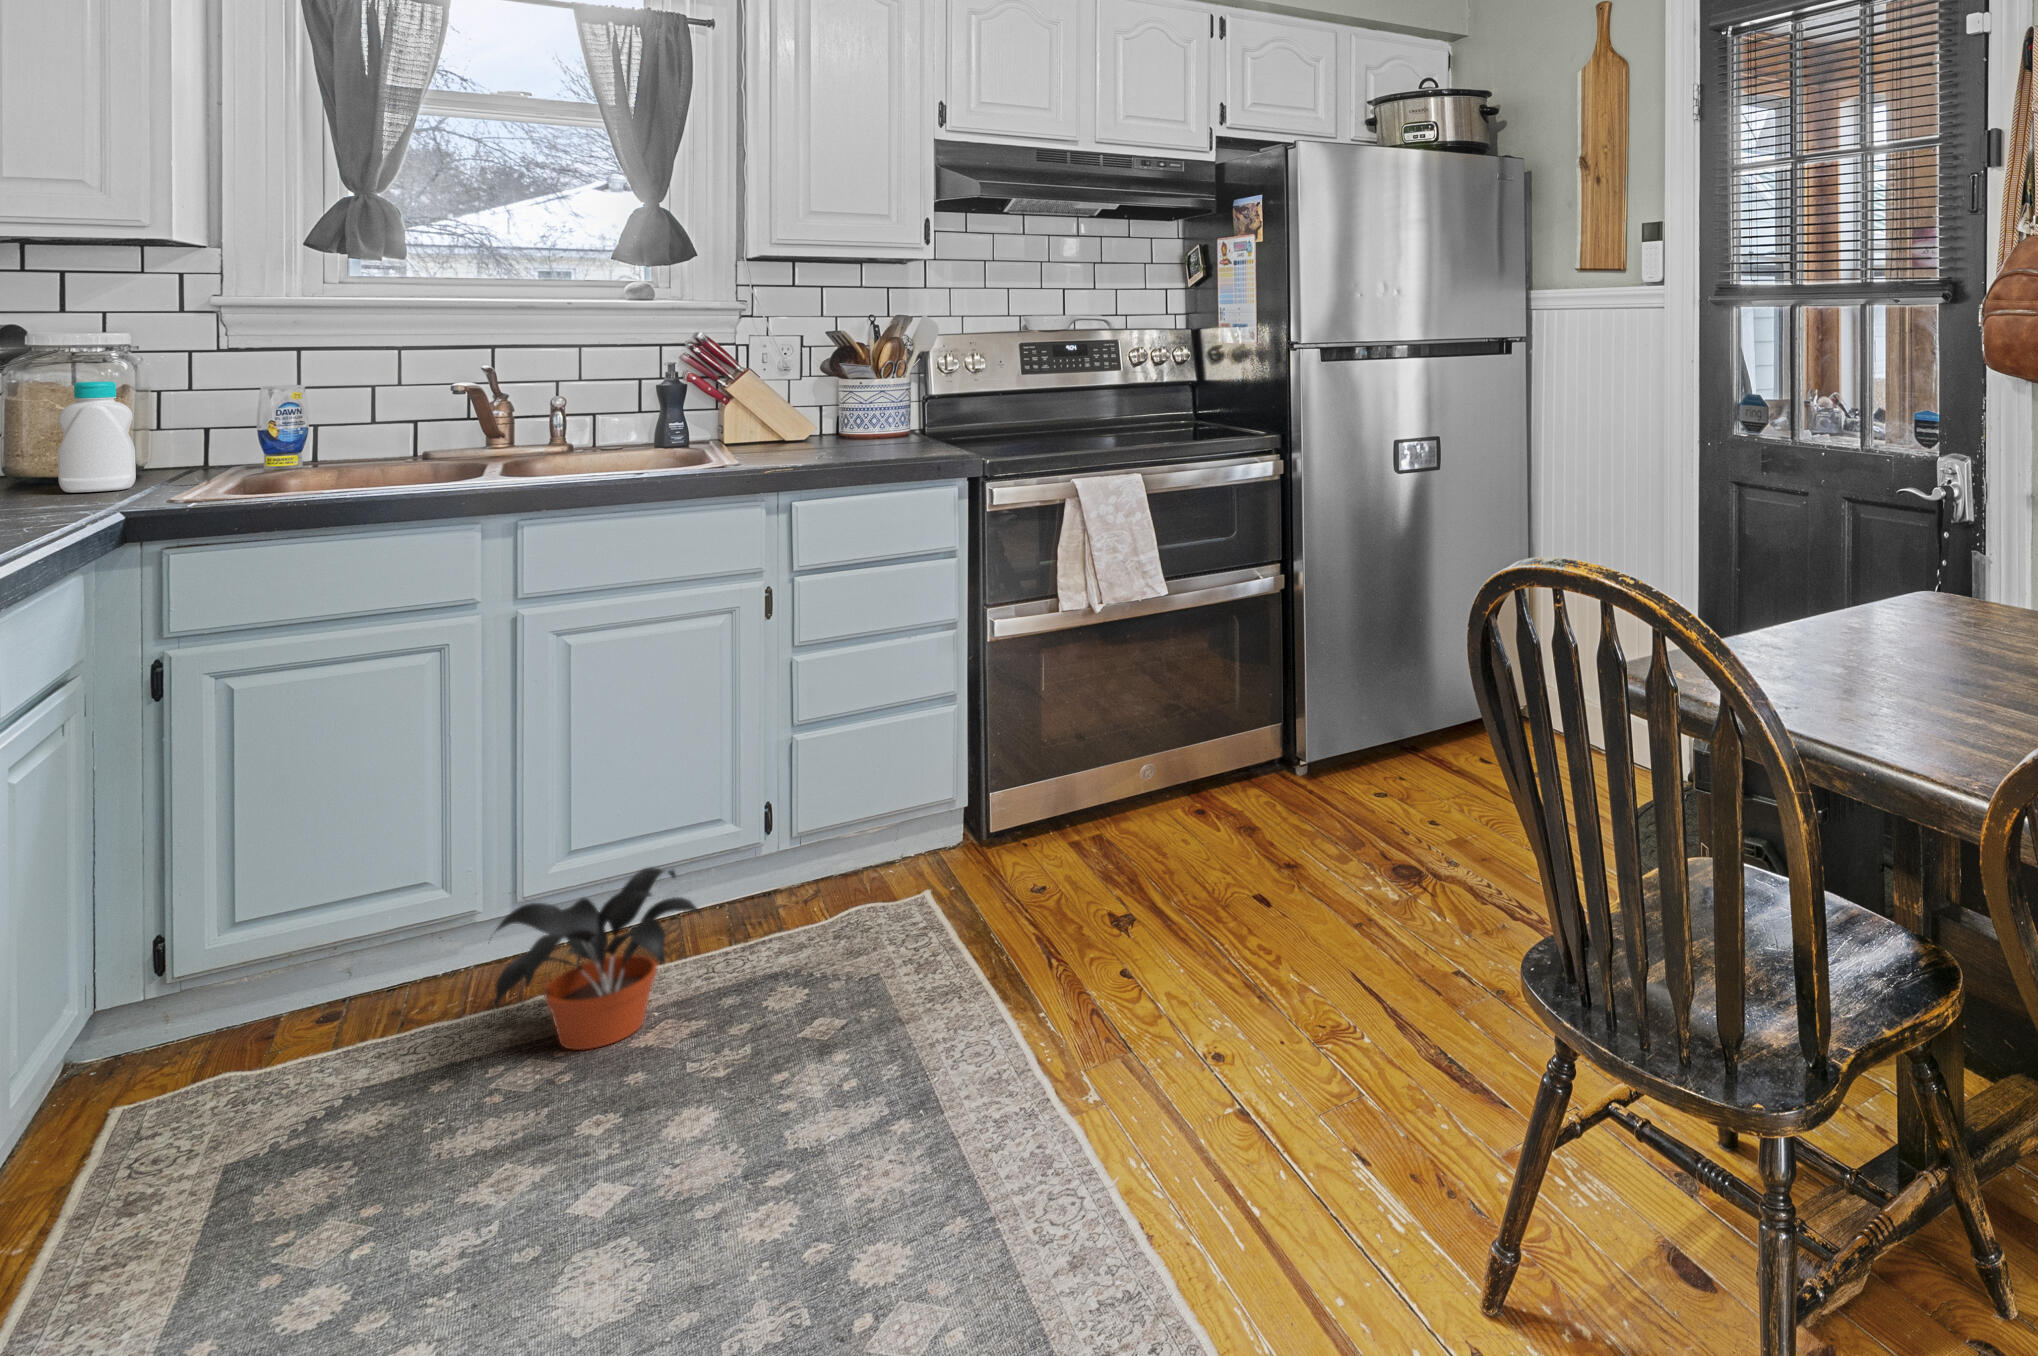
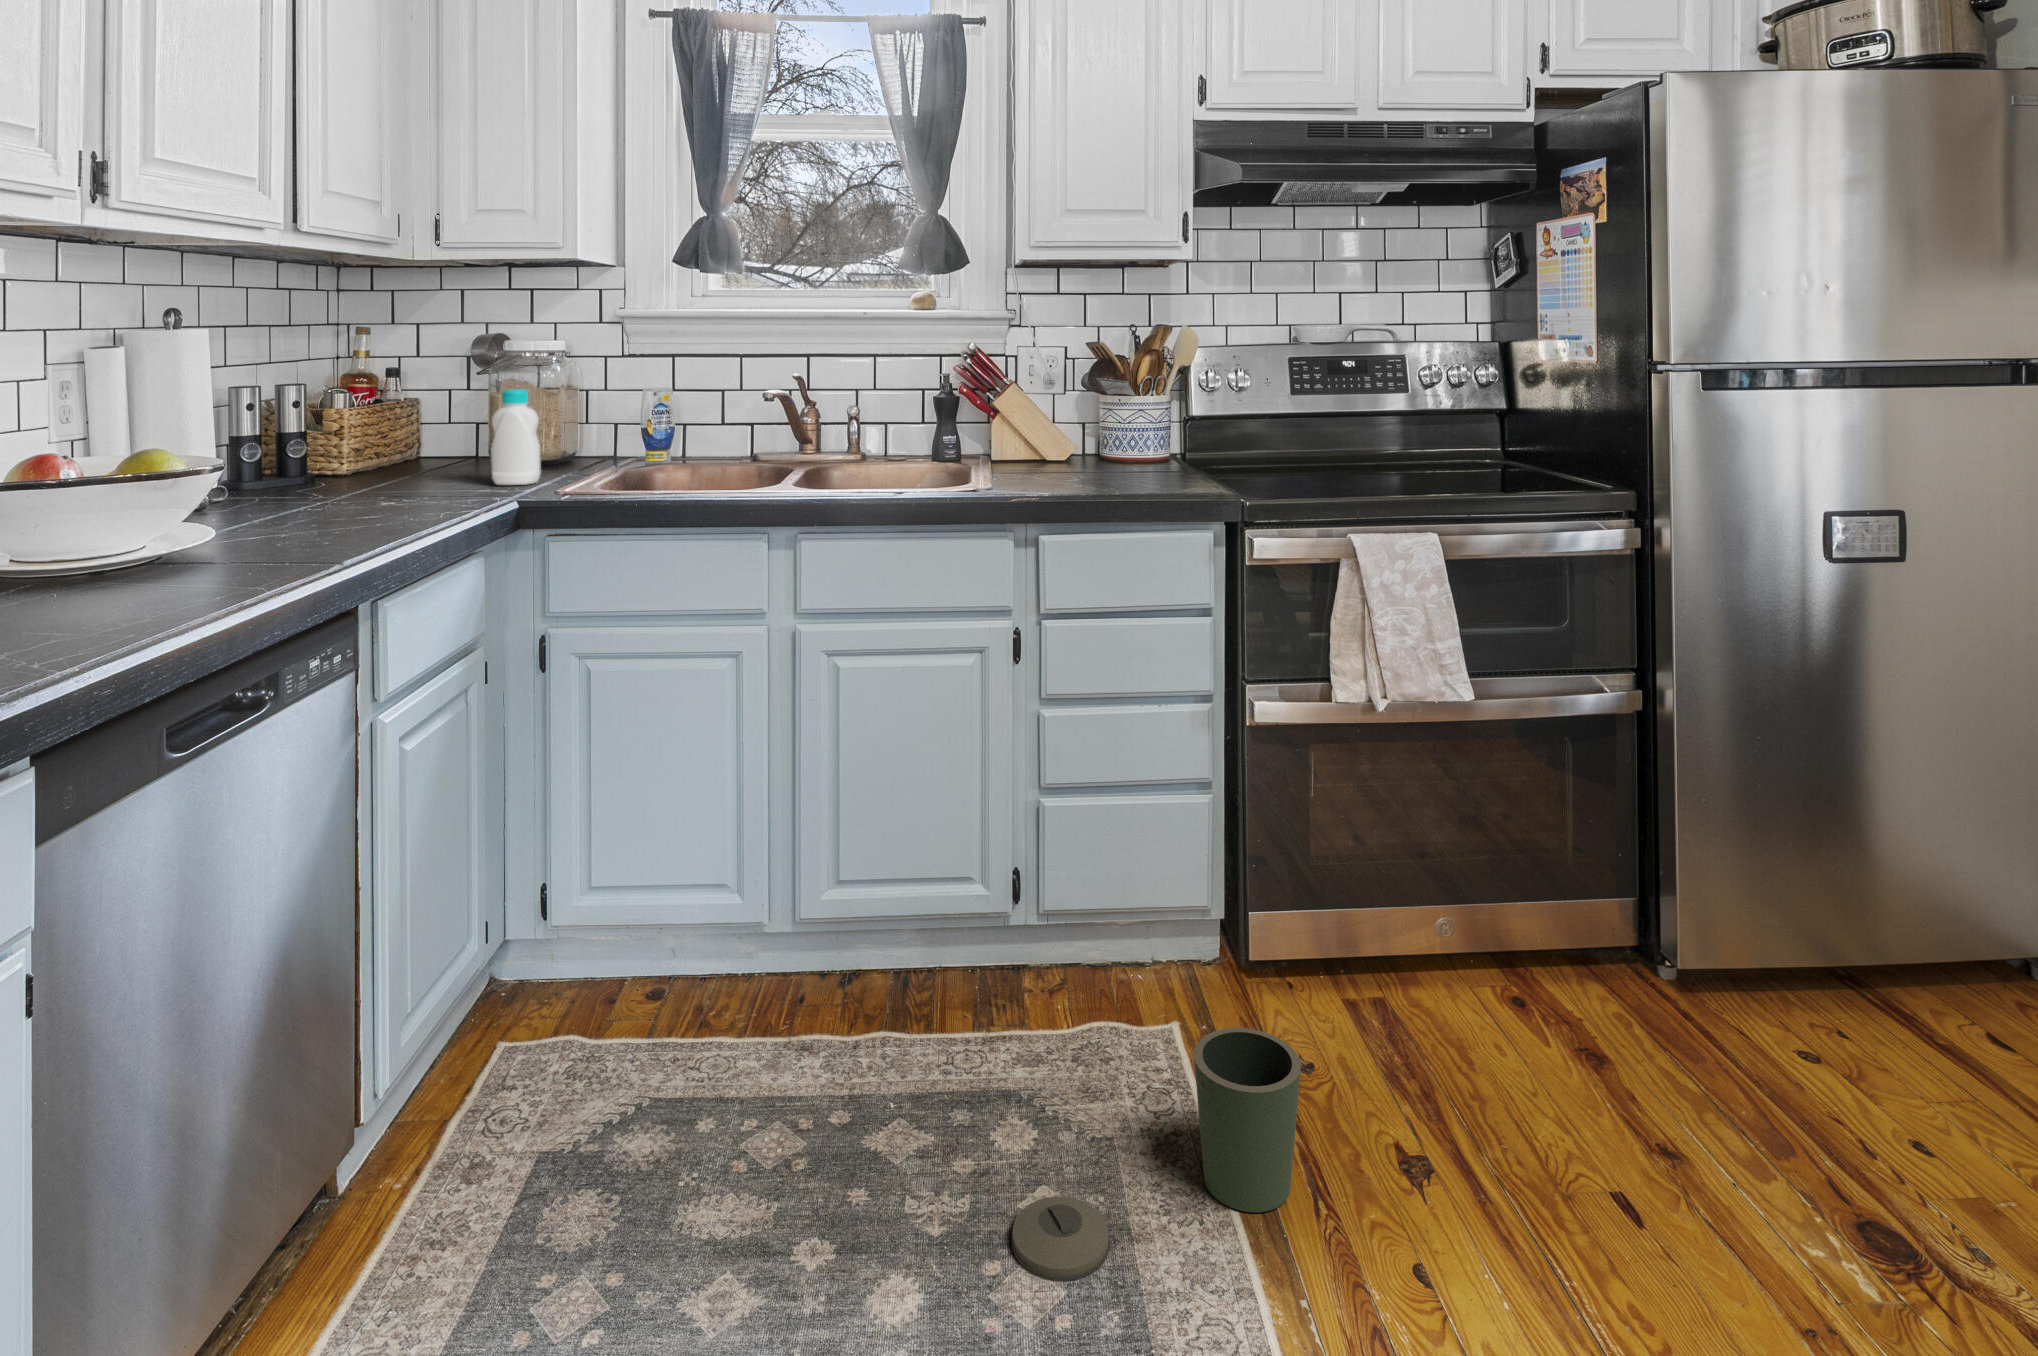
trash can: none [809,847,1042,1047] -> present [1011,1028,1301,1280]
potted plant: present [493,868,701,1050] -> none [716,948,919,1157]

